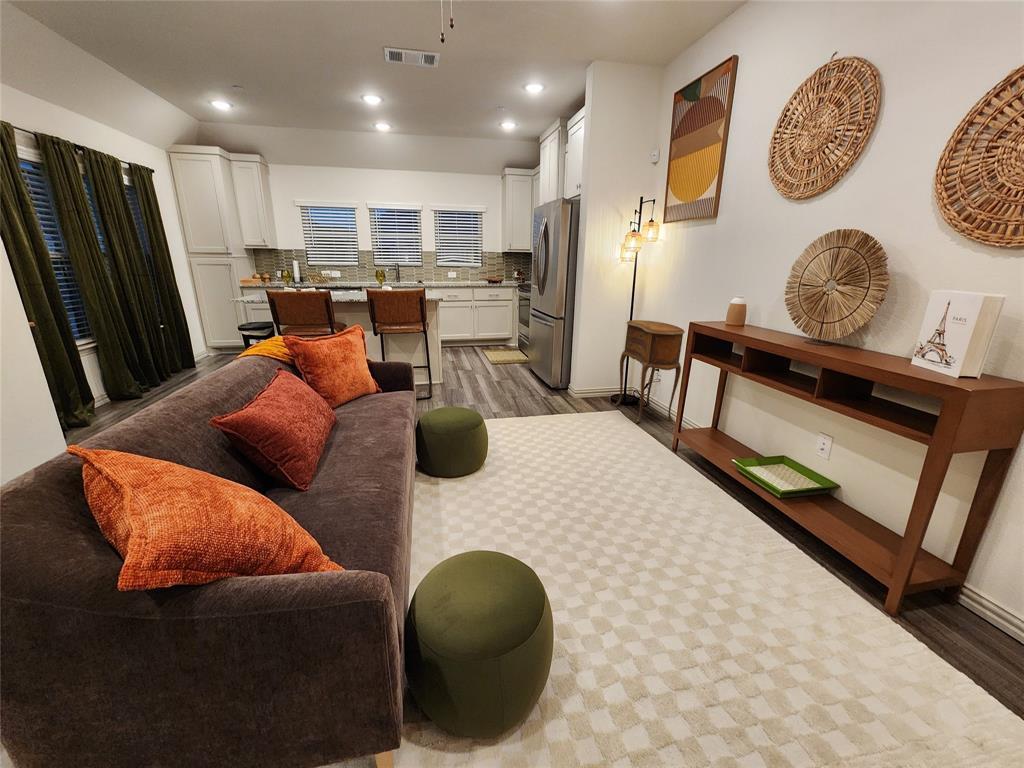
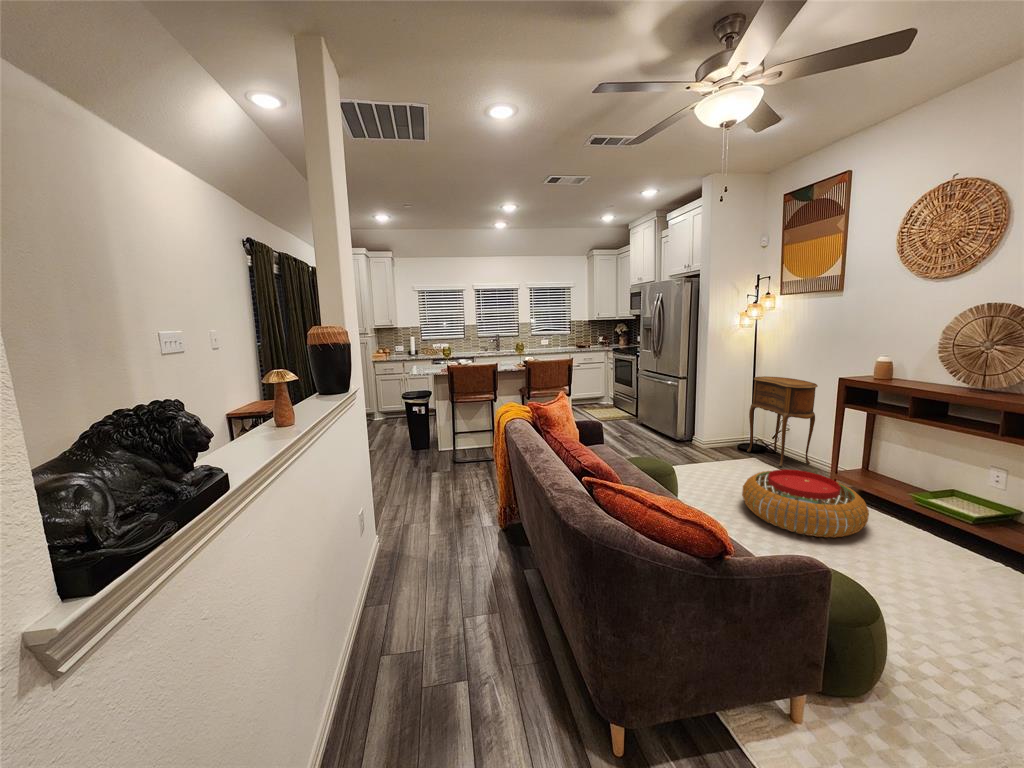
pouf: none [553,427,676,508] -> present [742,469,869,538]

